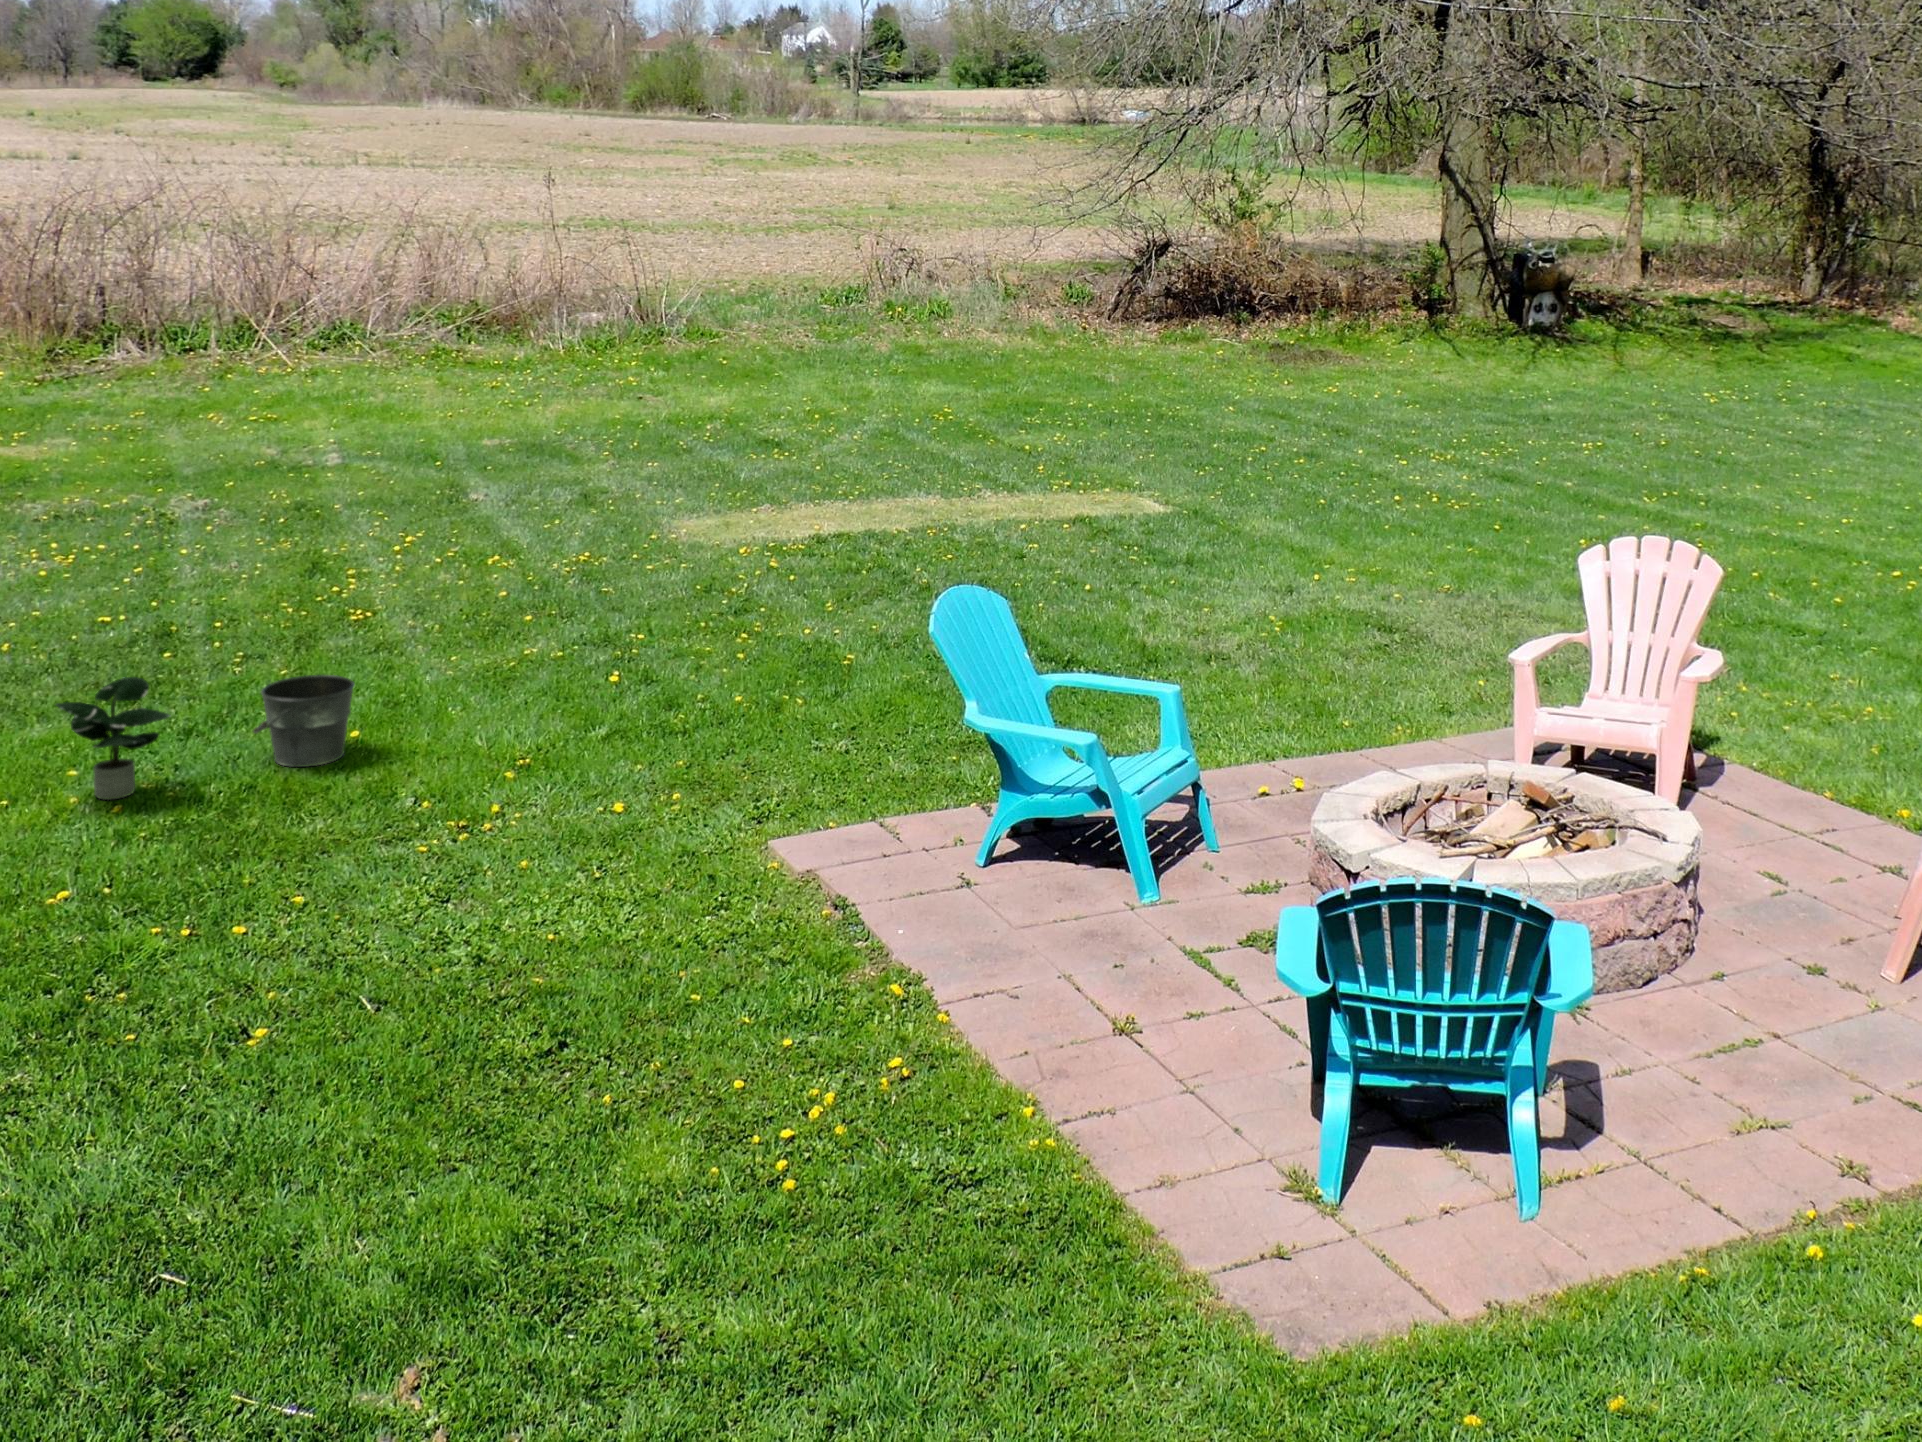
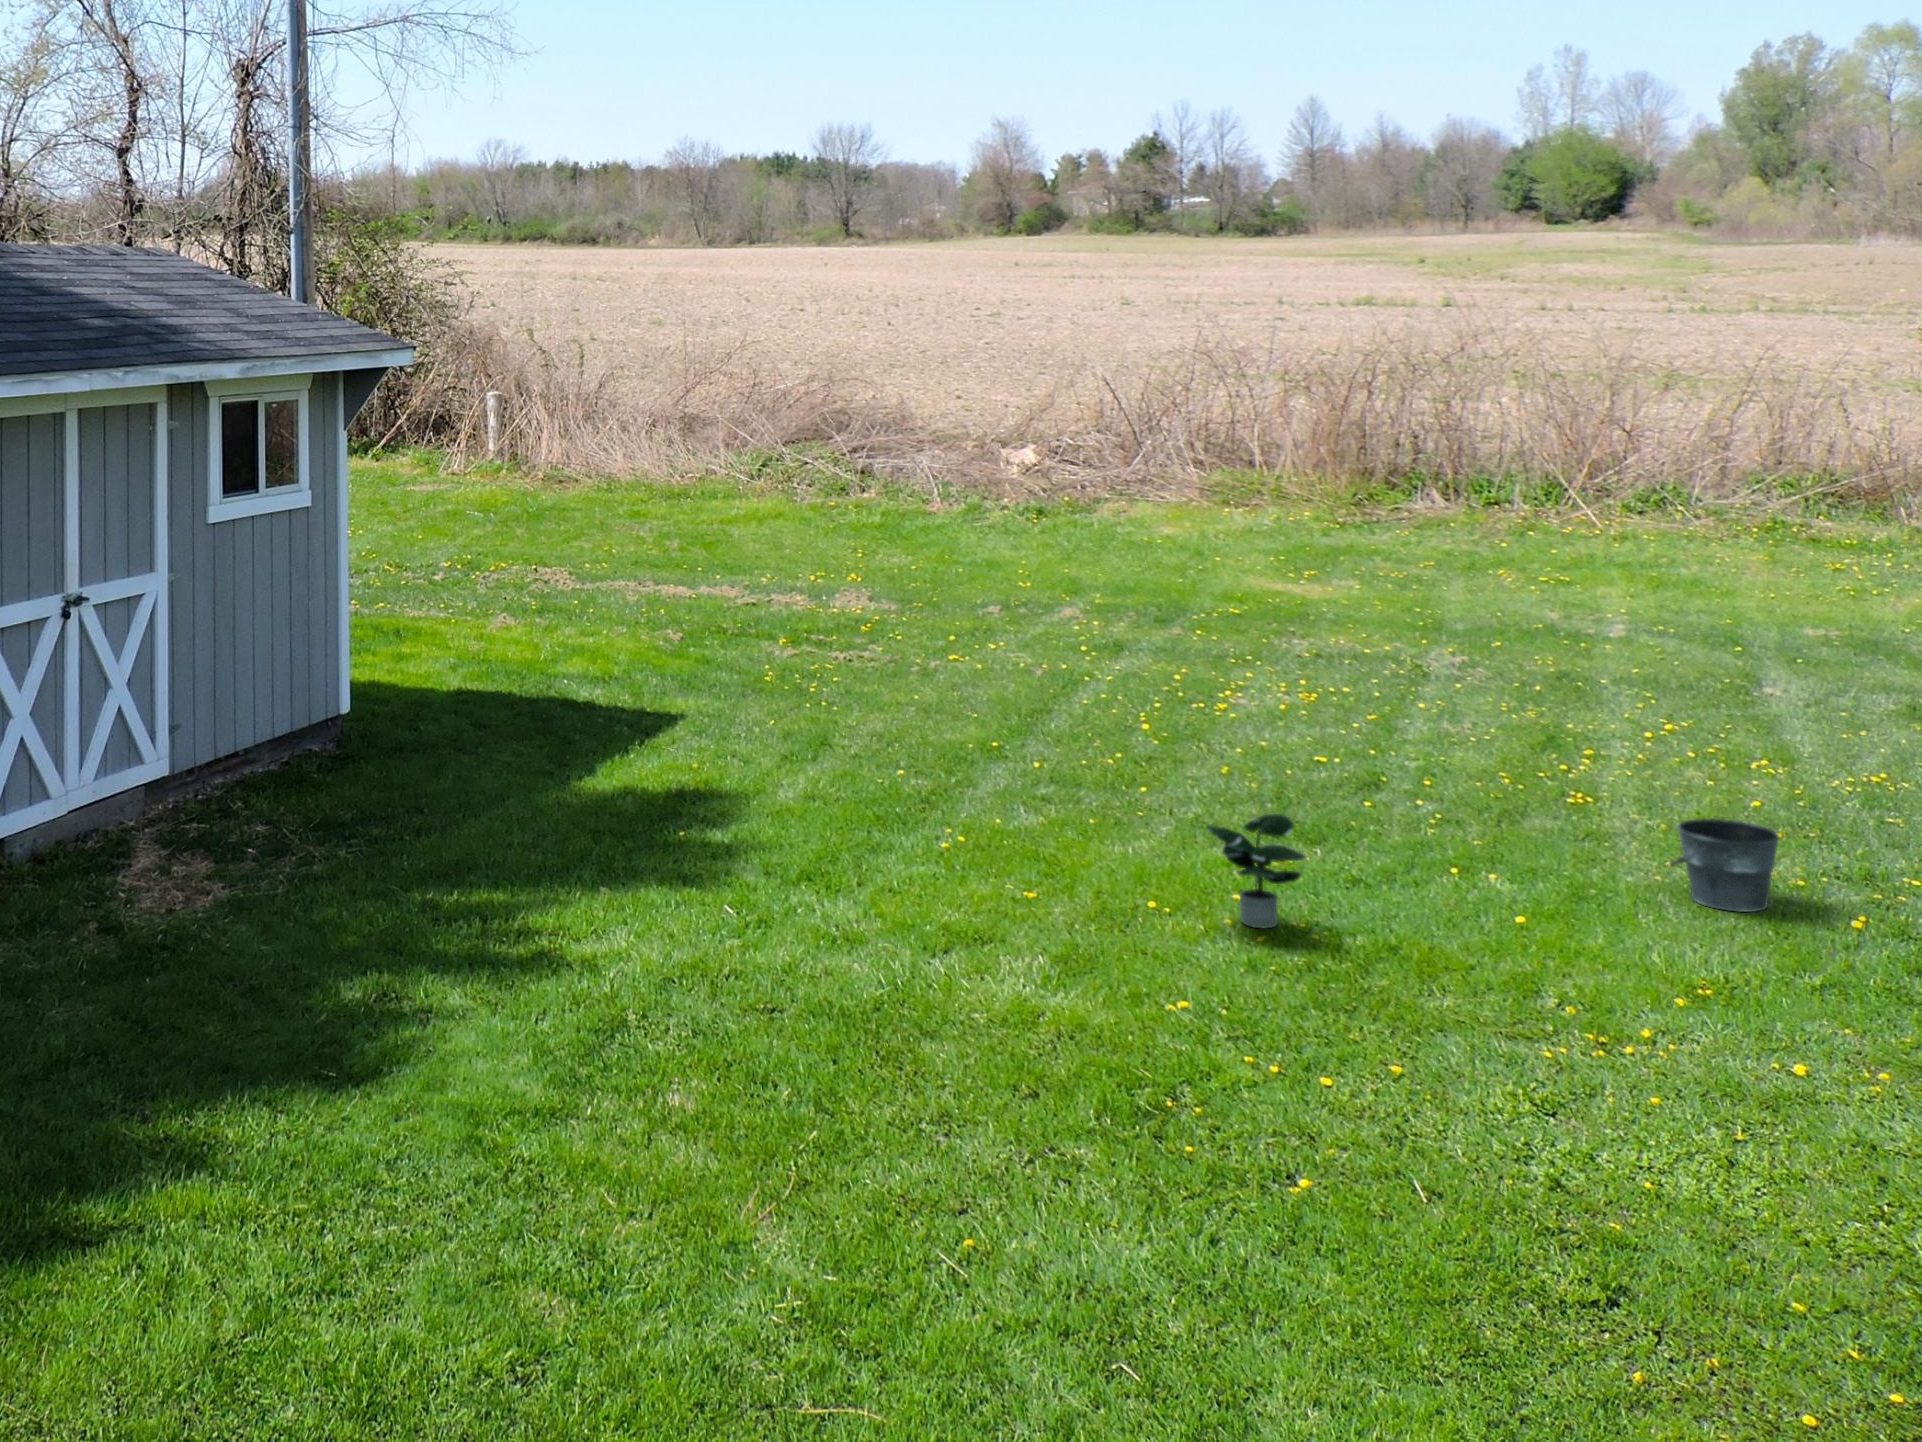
bucket: present [253,675,355,767] -> present [1669,819,1780,912]

